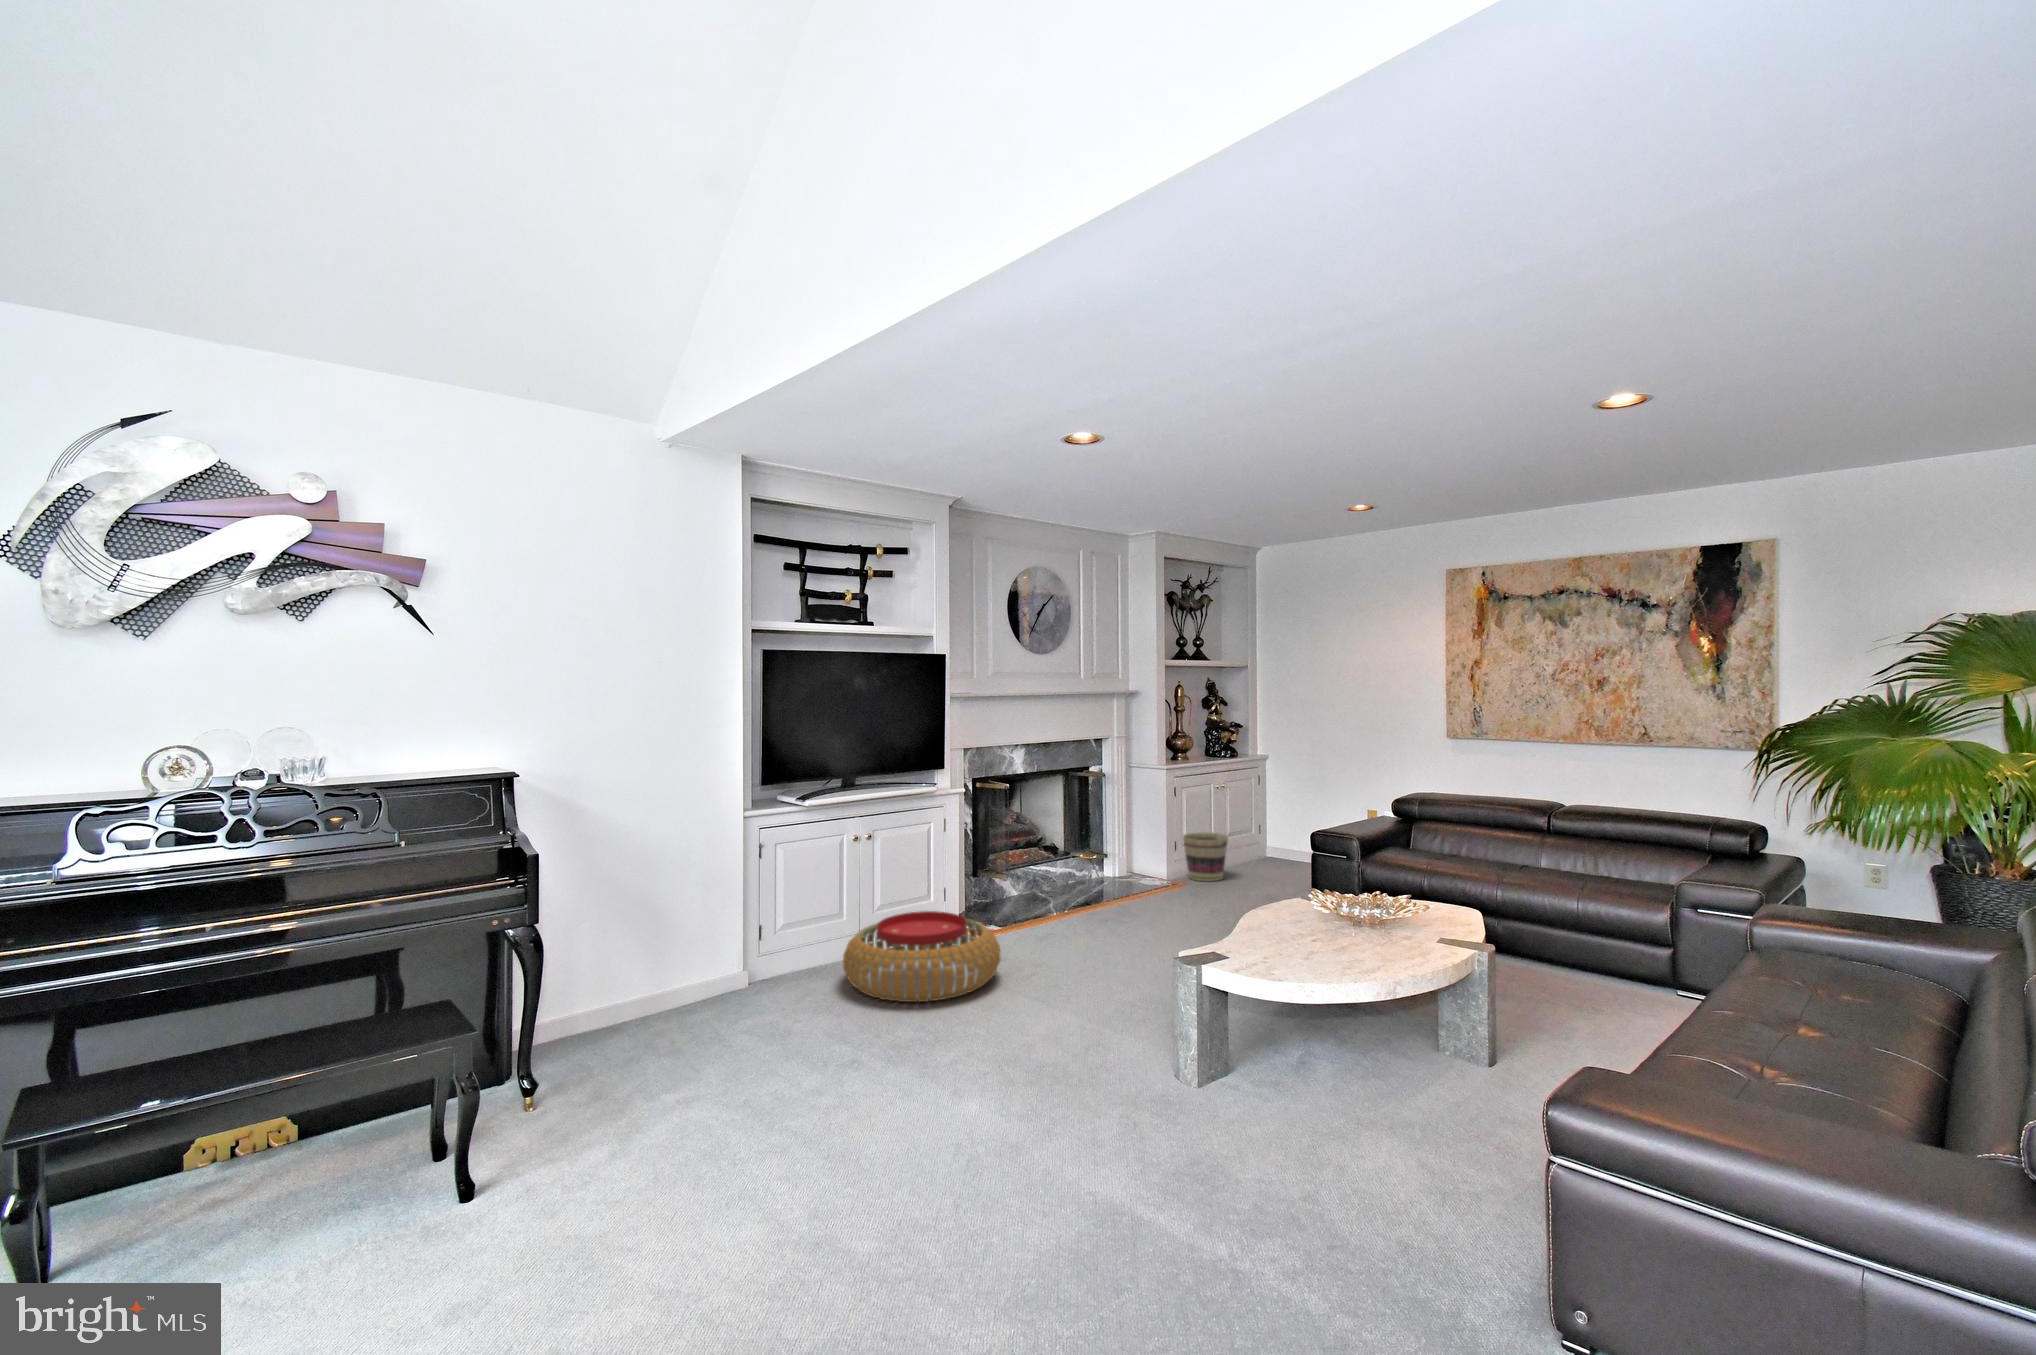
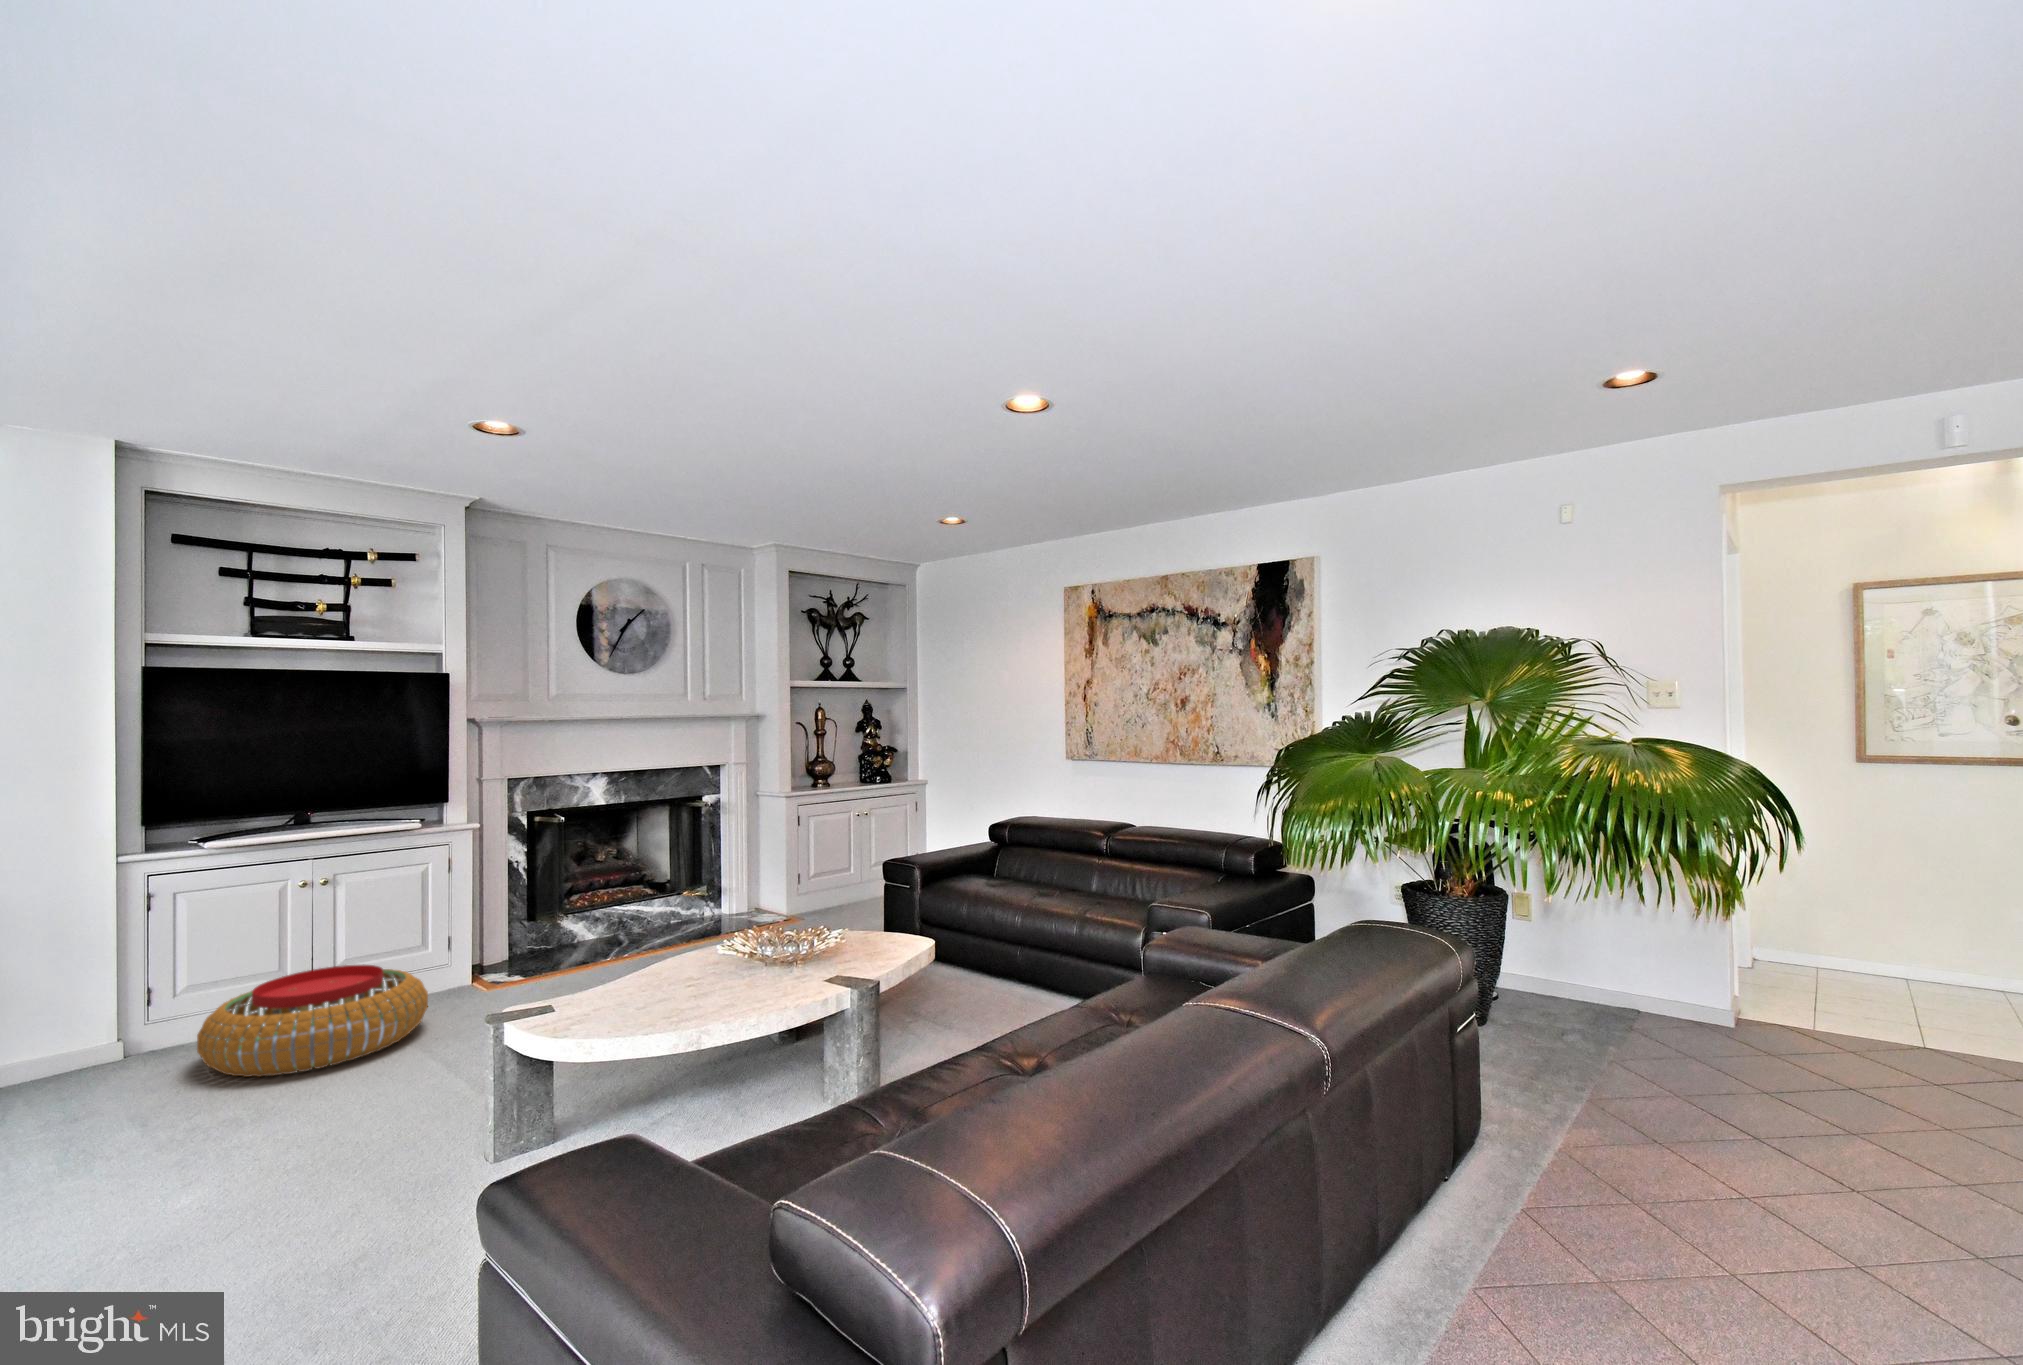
basket: present [1183,832,1228,881] -> none [798,863,846,916]

